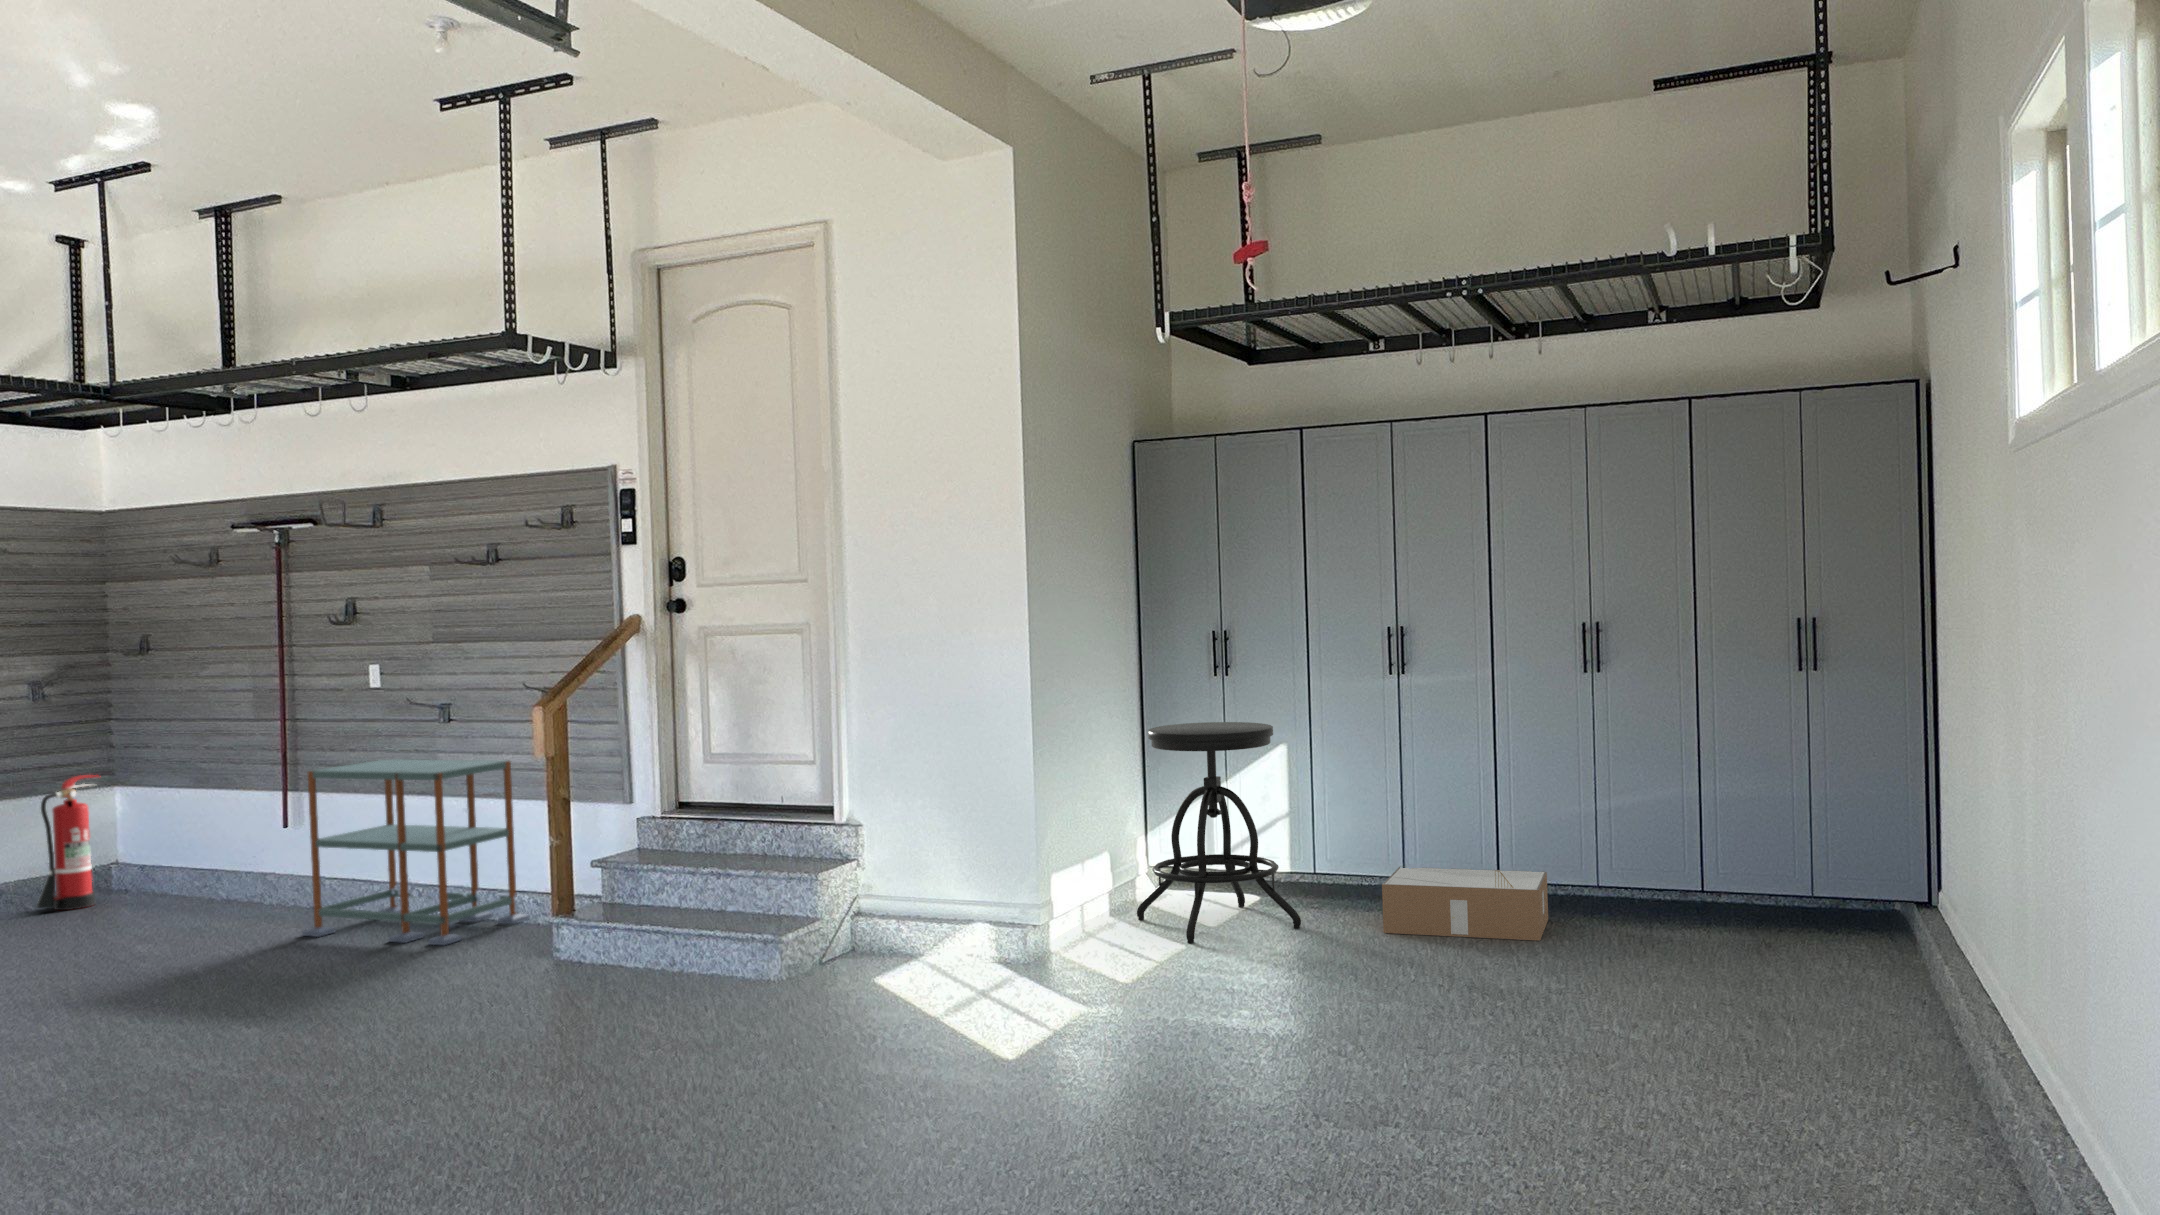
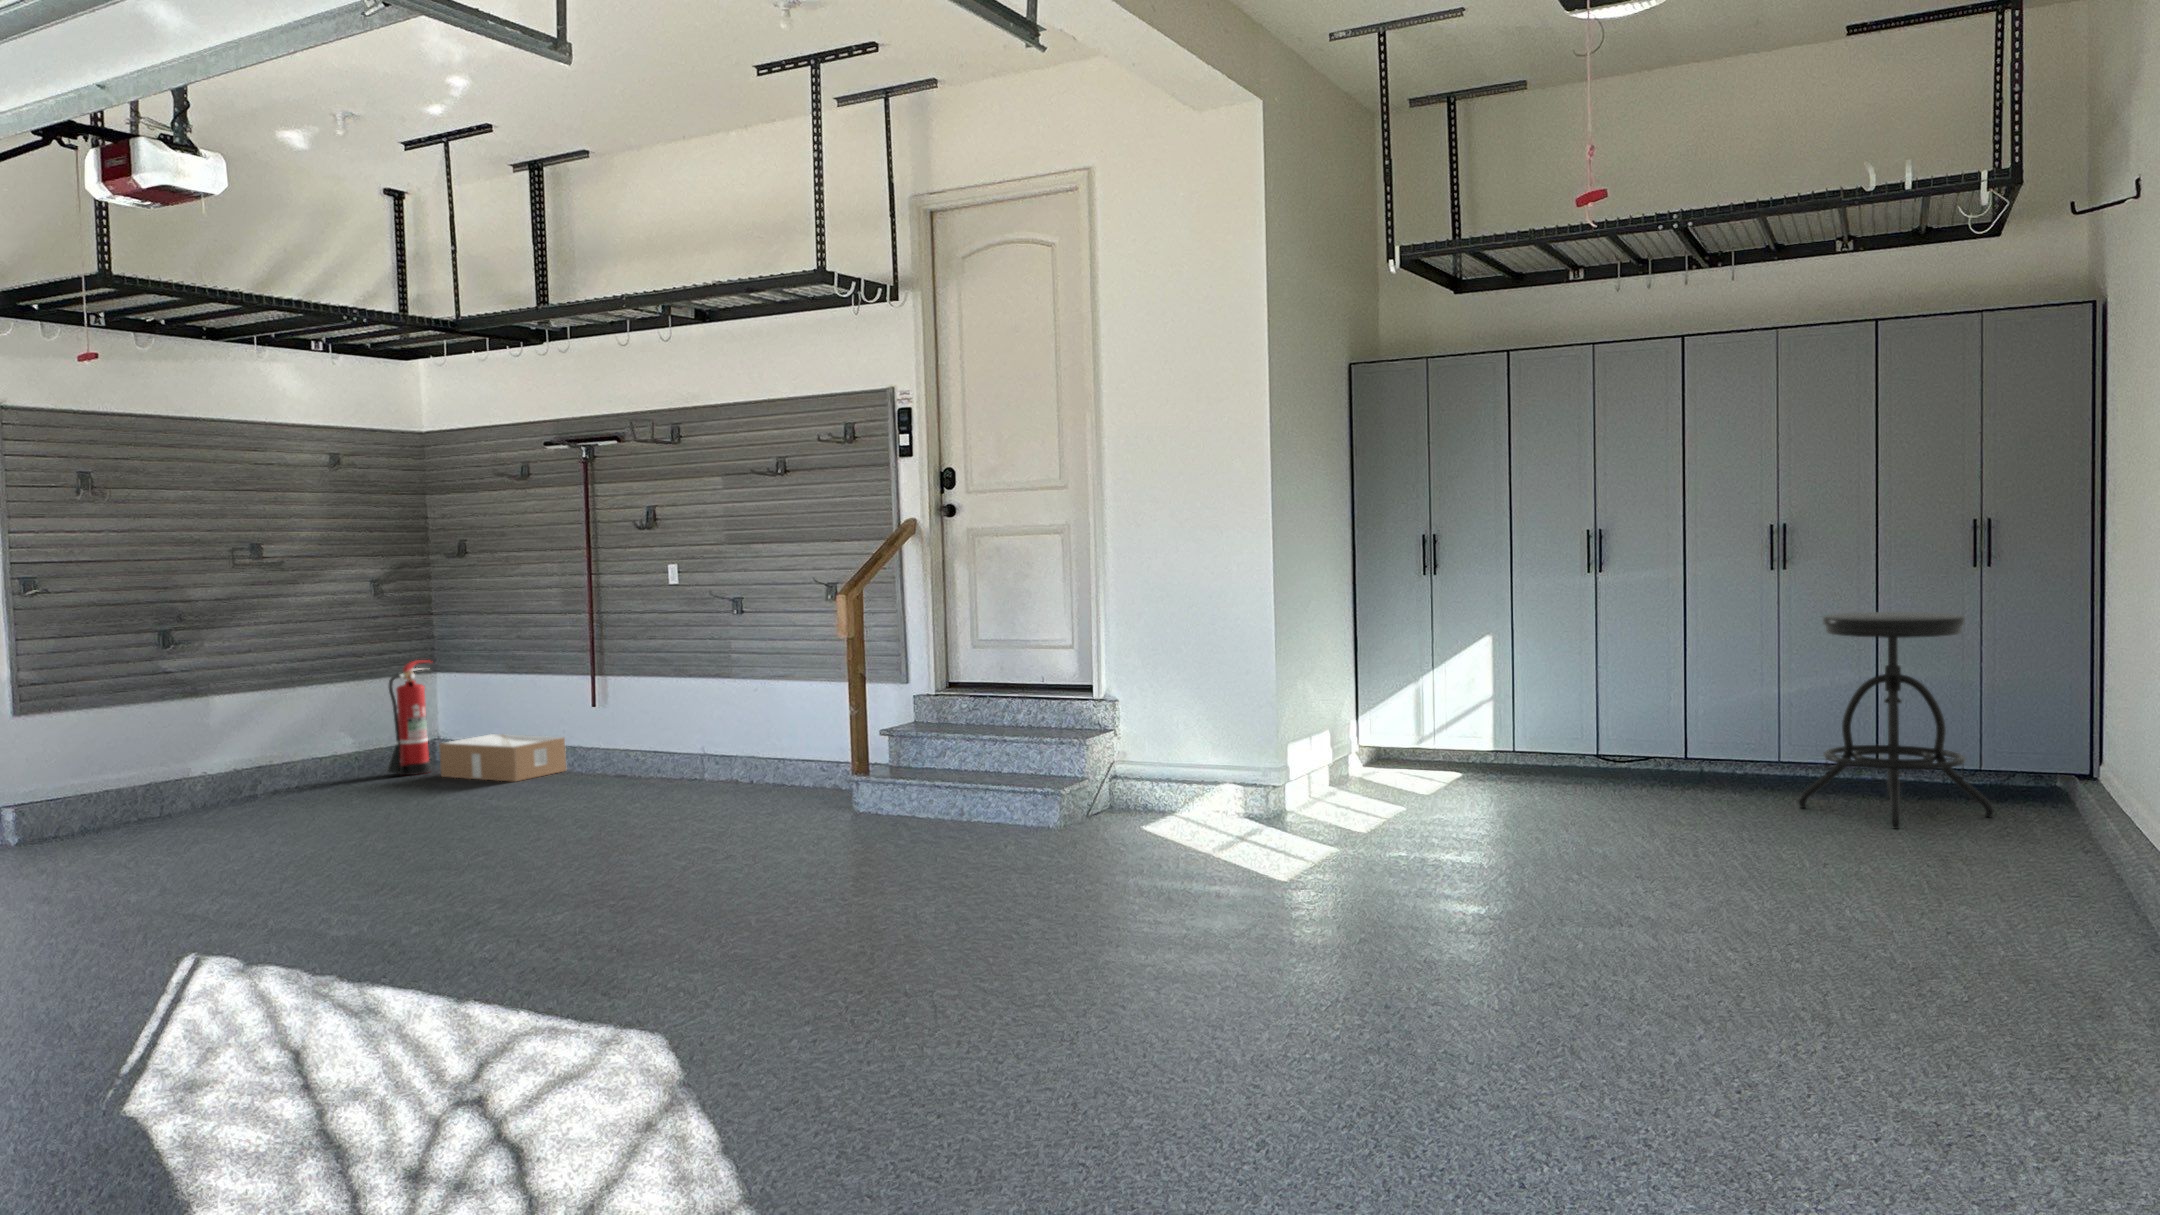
stool: present [1137,722,1301,943] -> present [1798,612,1994,829]
shelving unit: present [302,759,529,945] -> none [626,646,815,802]
cardboard box: present [1382,867,1548,941] -> present [439,734,567,782]

